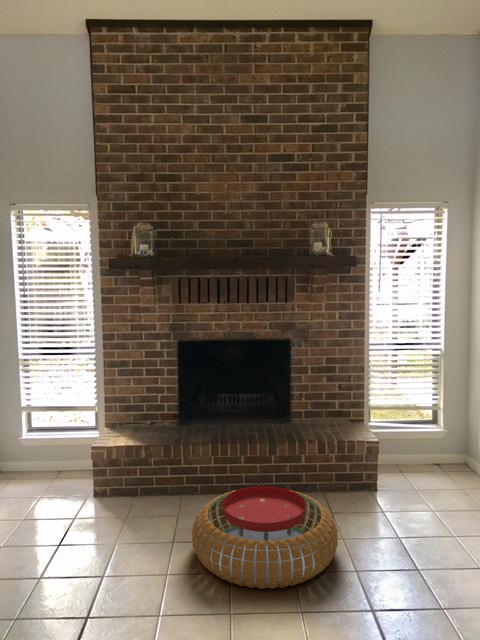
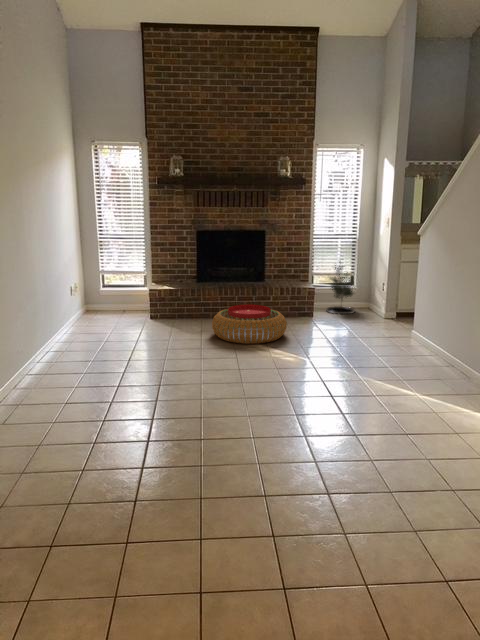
potted tree: none [394,386,447,480] -> present [326,262,354,314]

